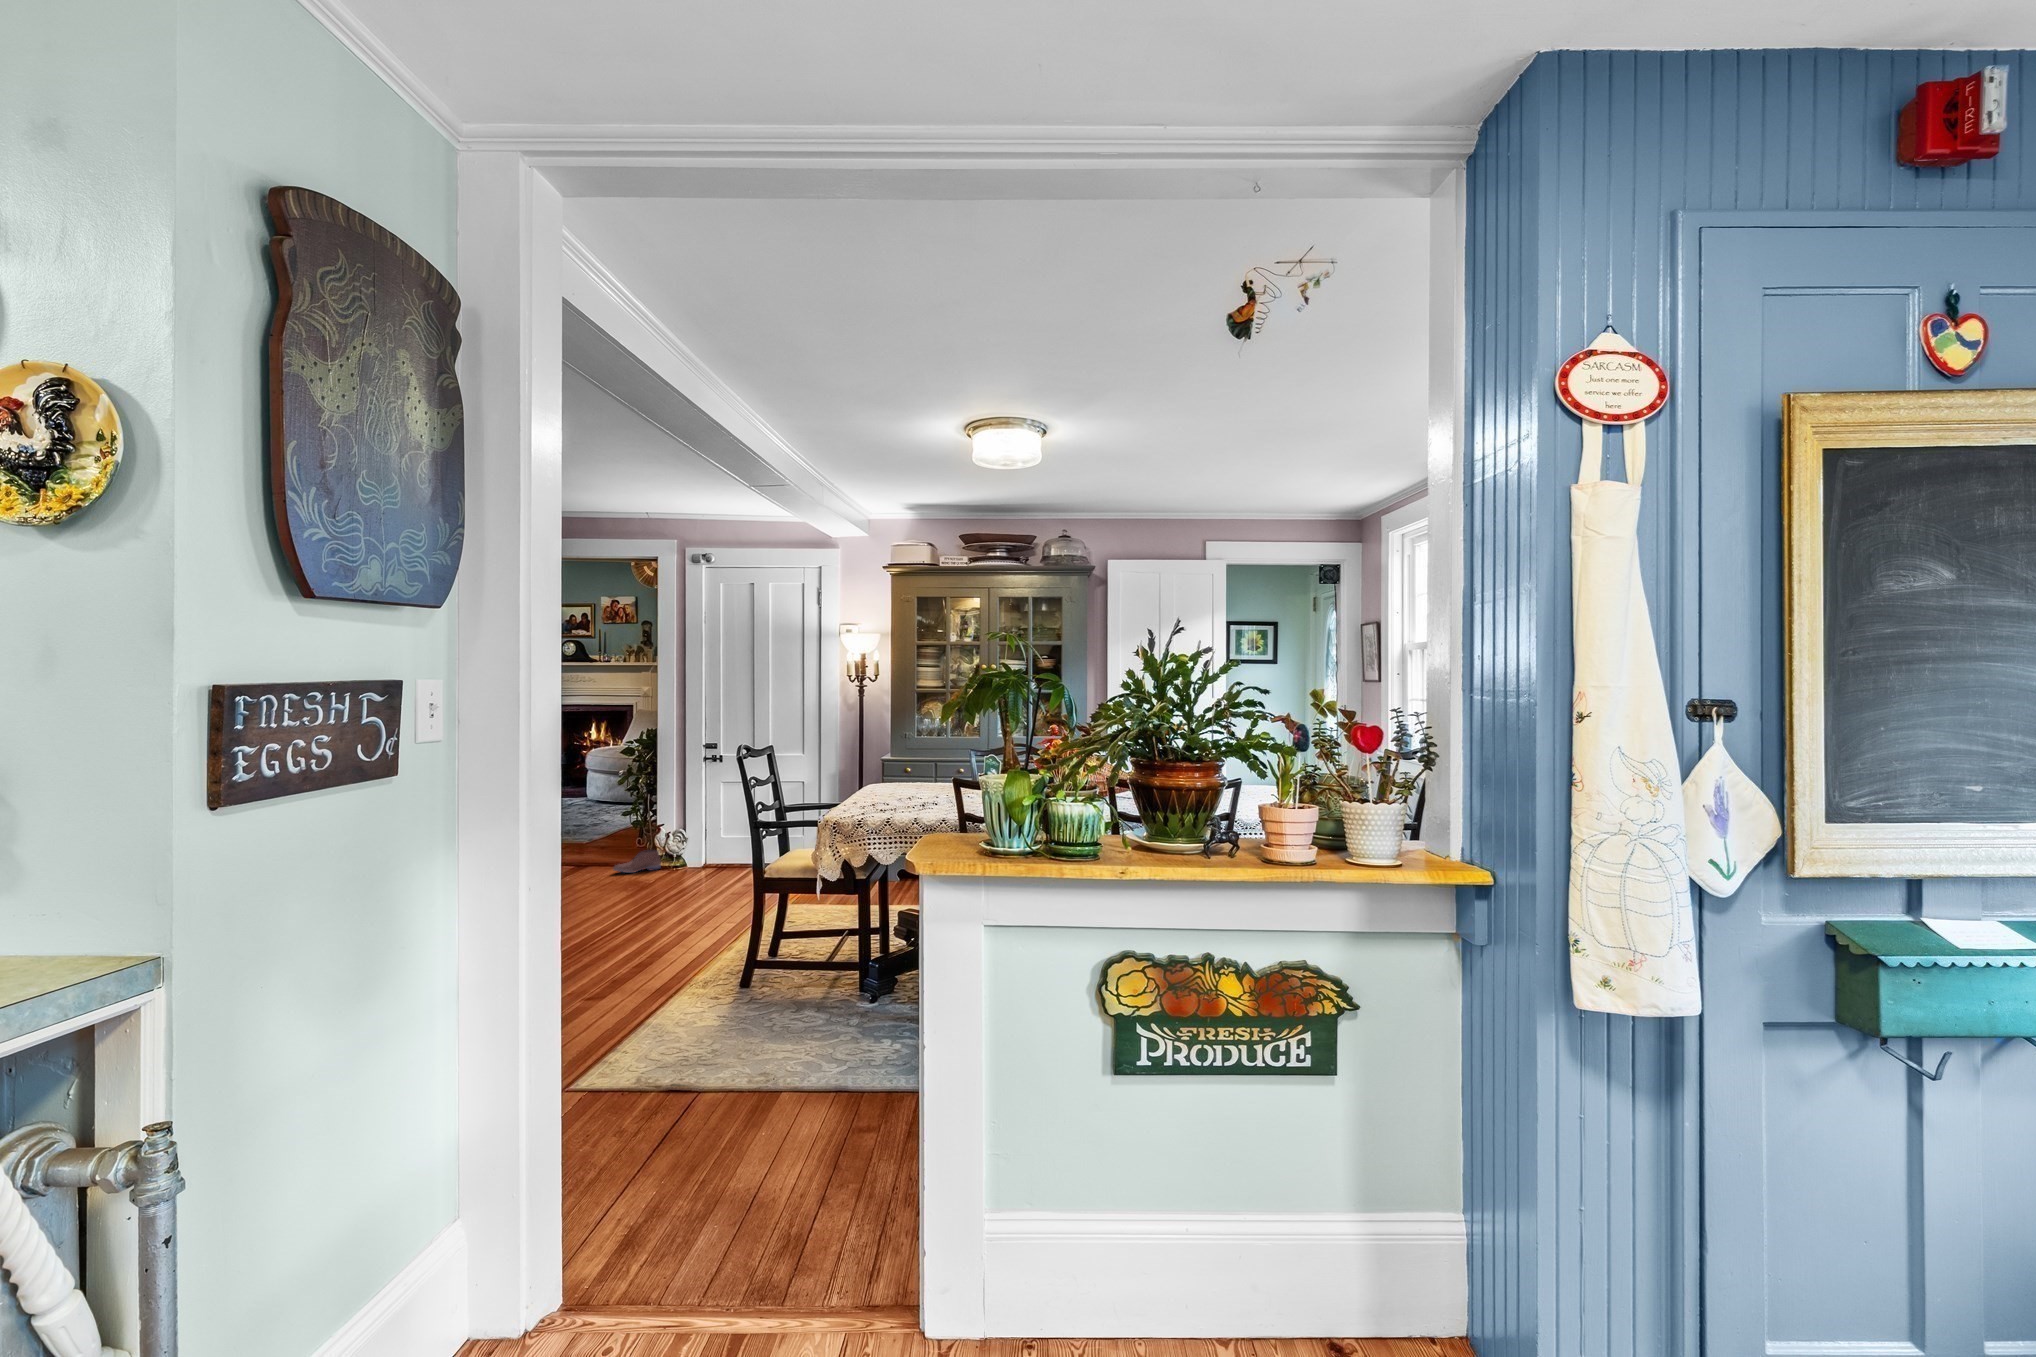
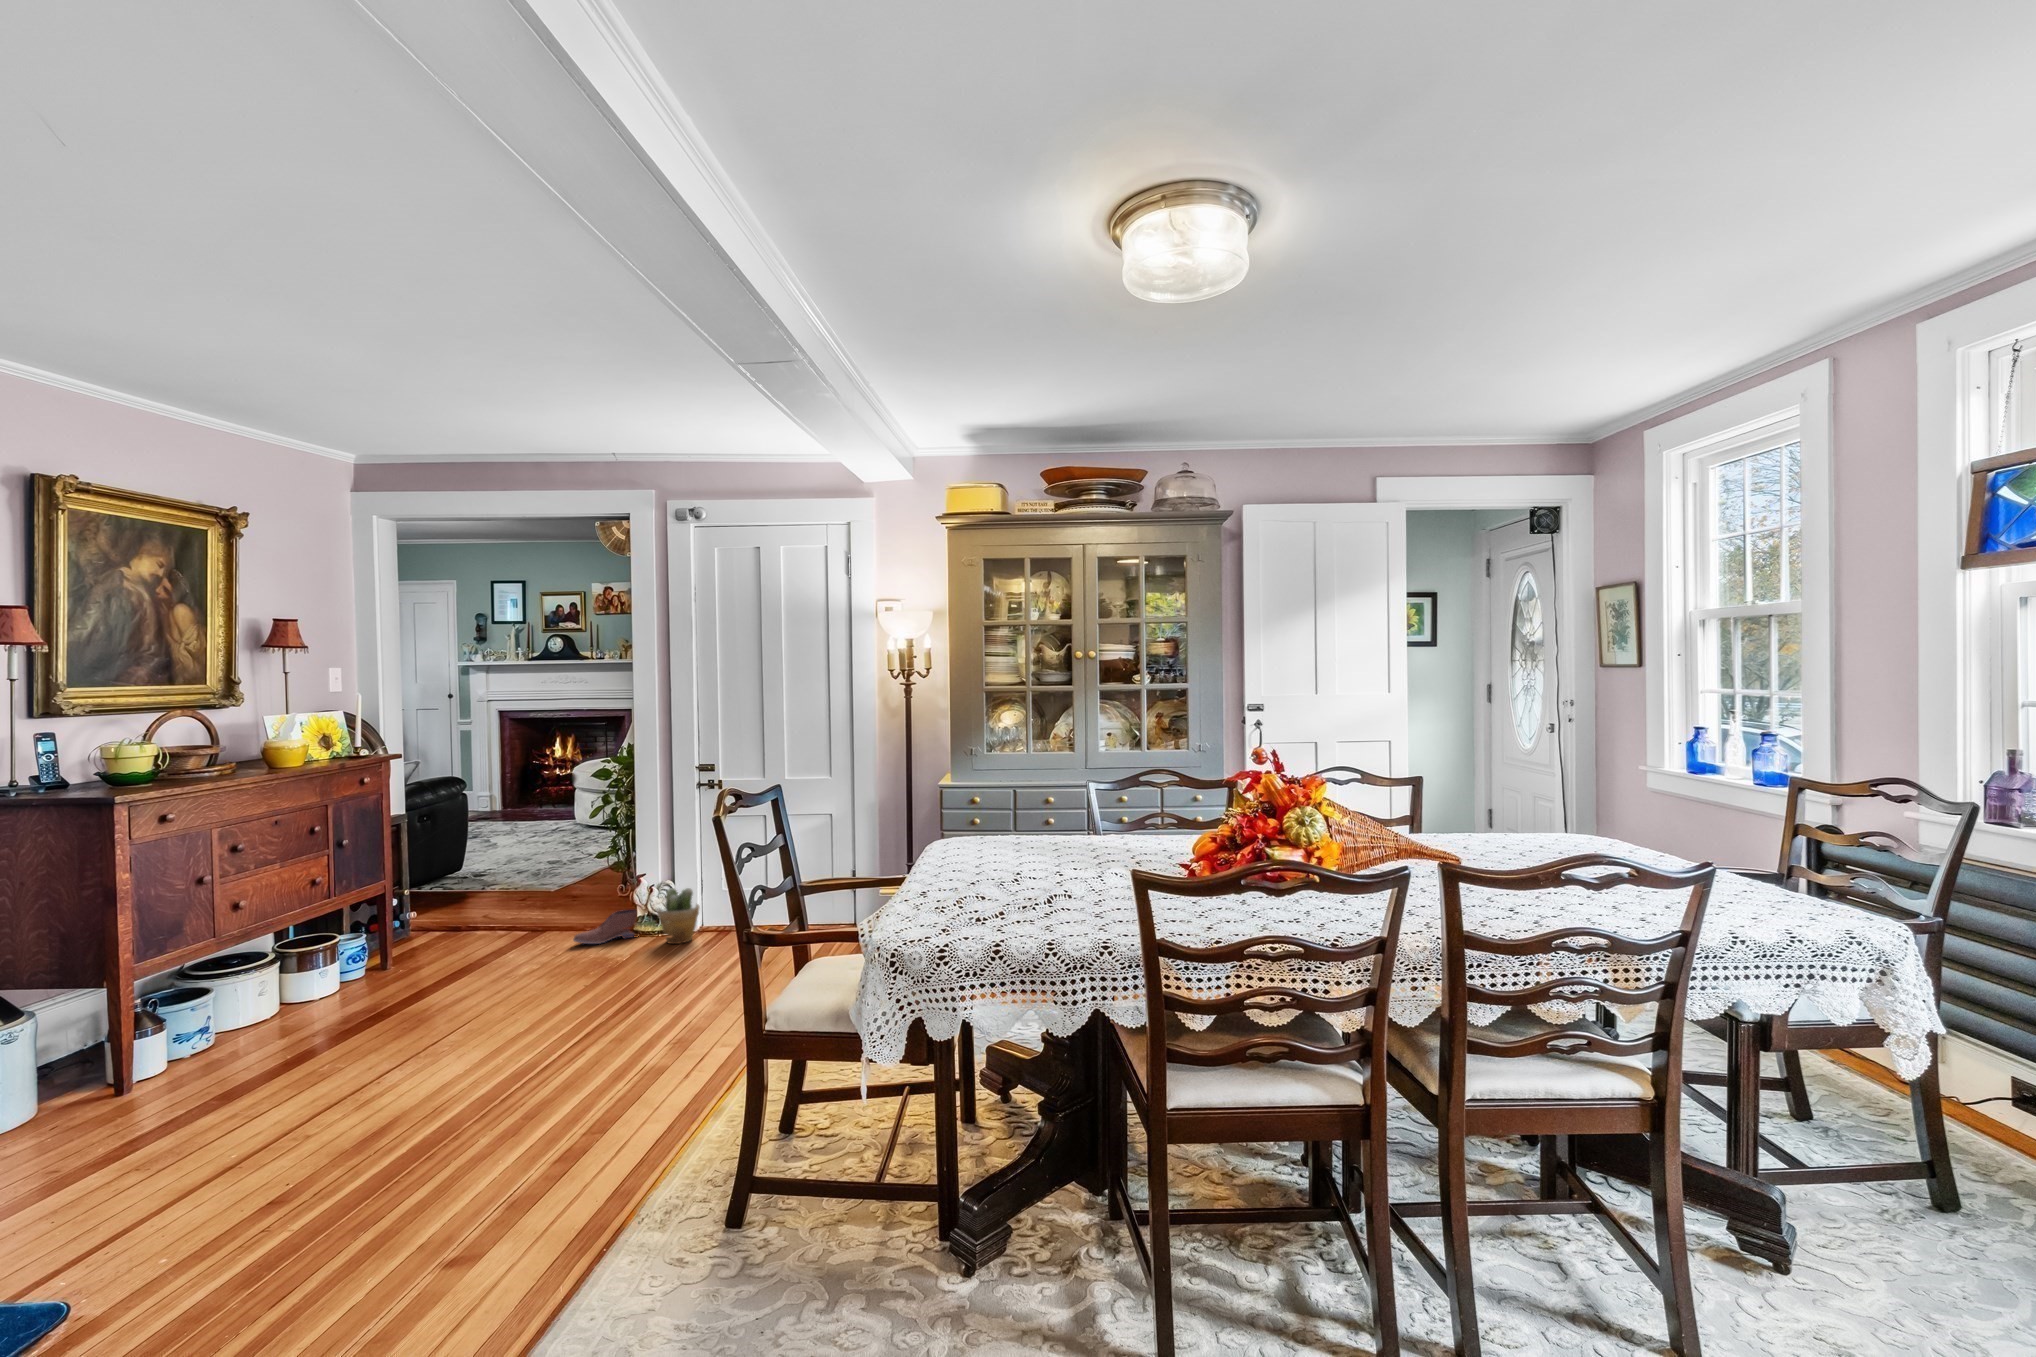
potted plant: none [675,833,705,873] -> present [658,888,700,944]

